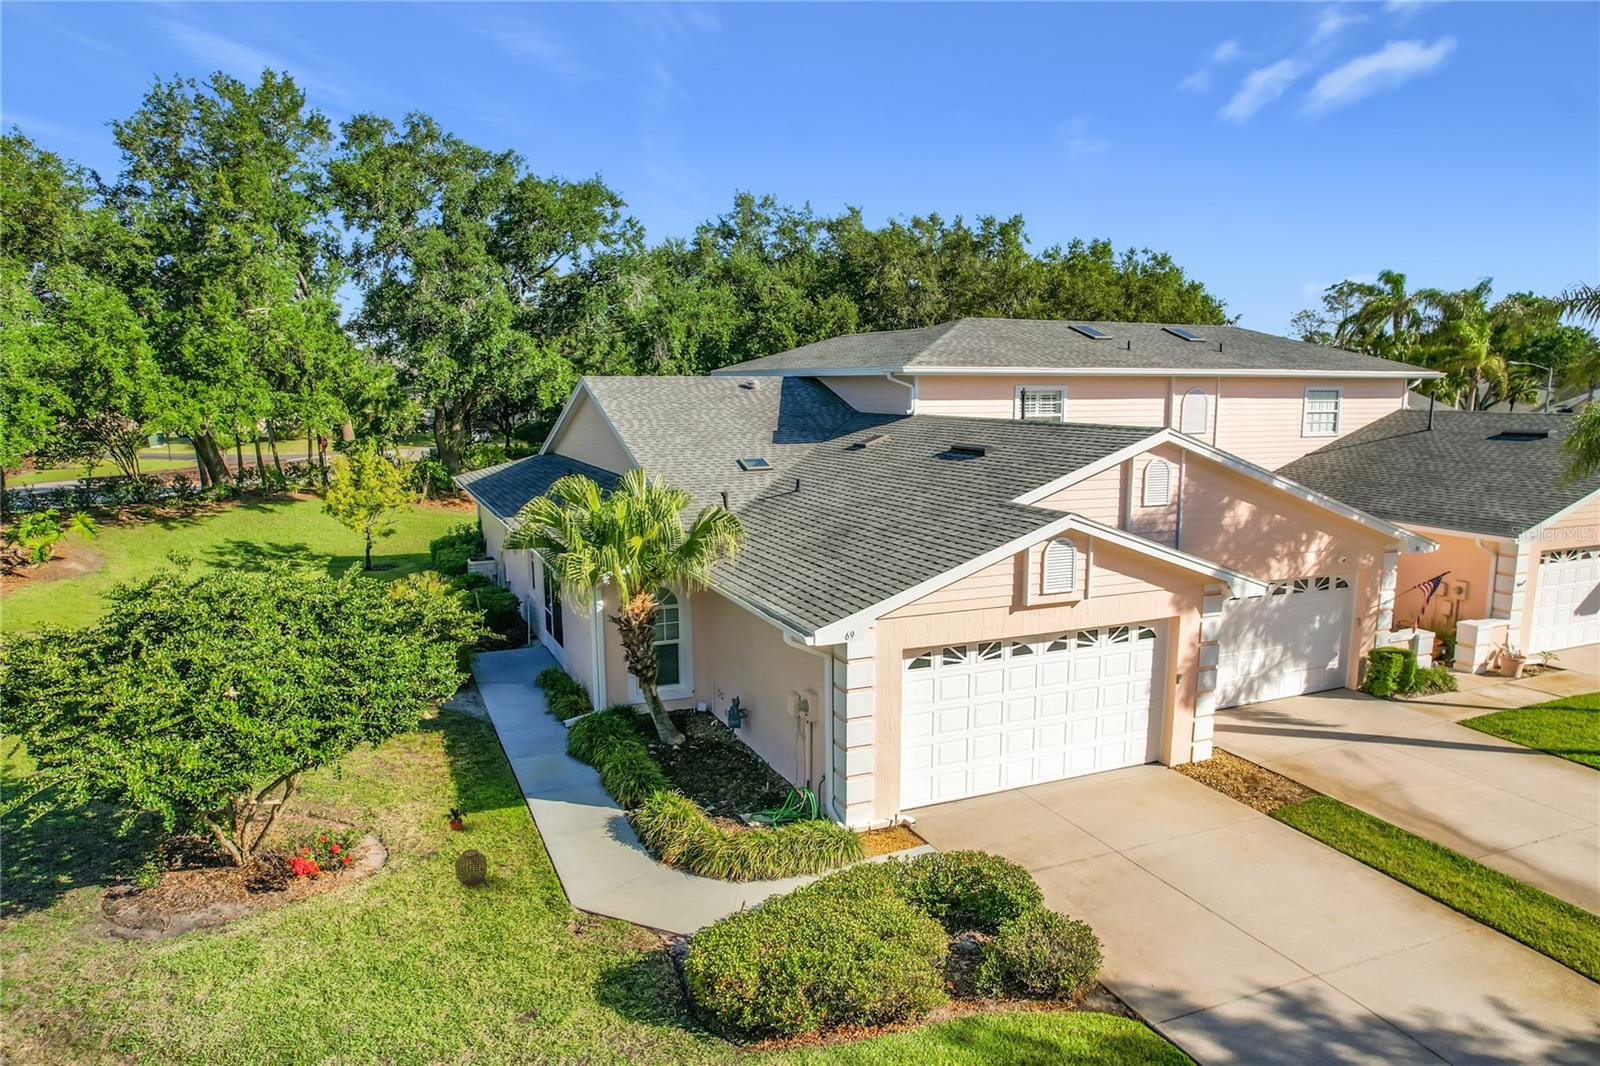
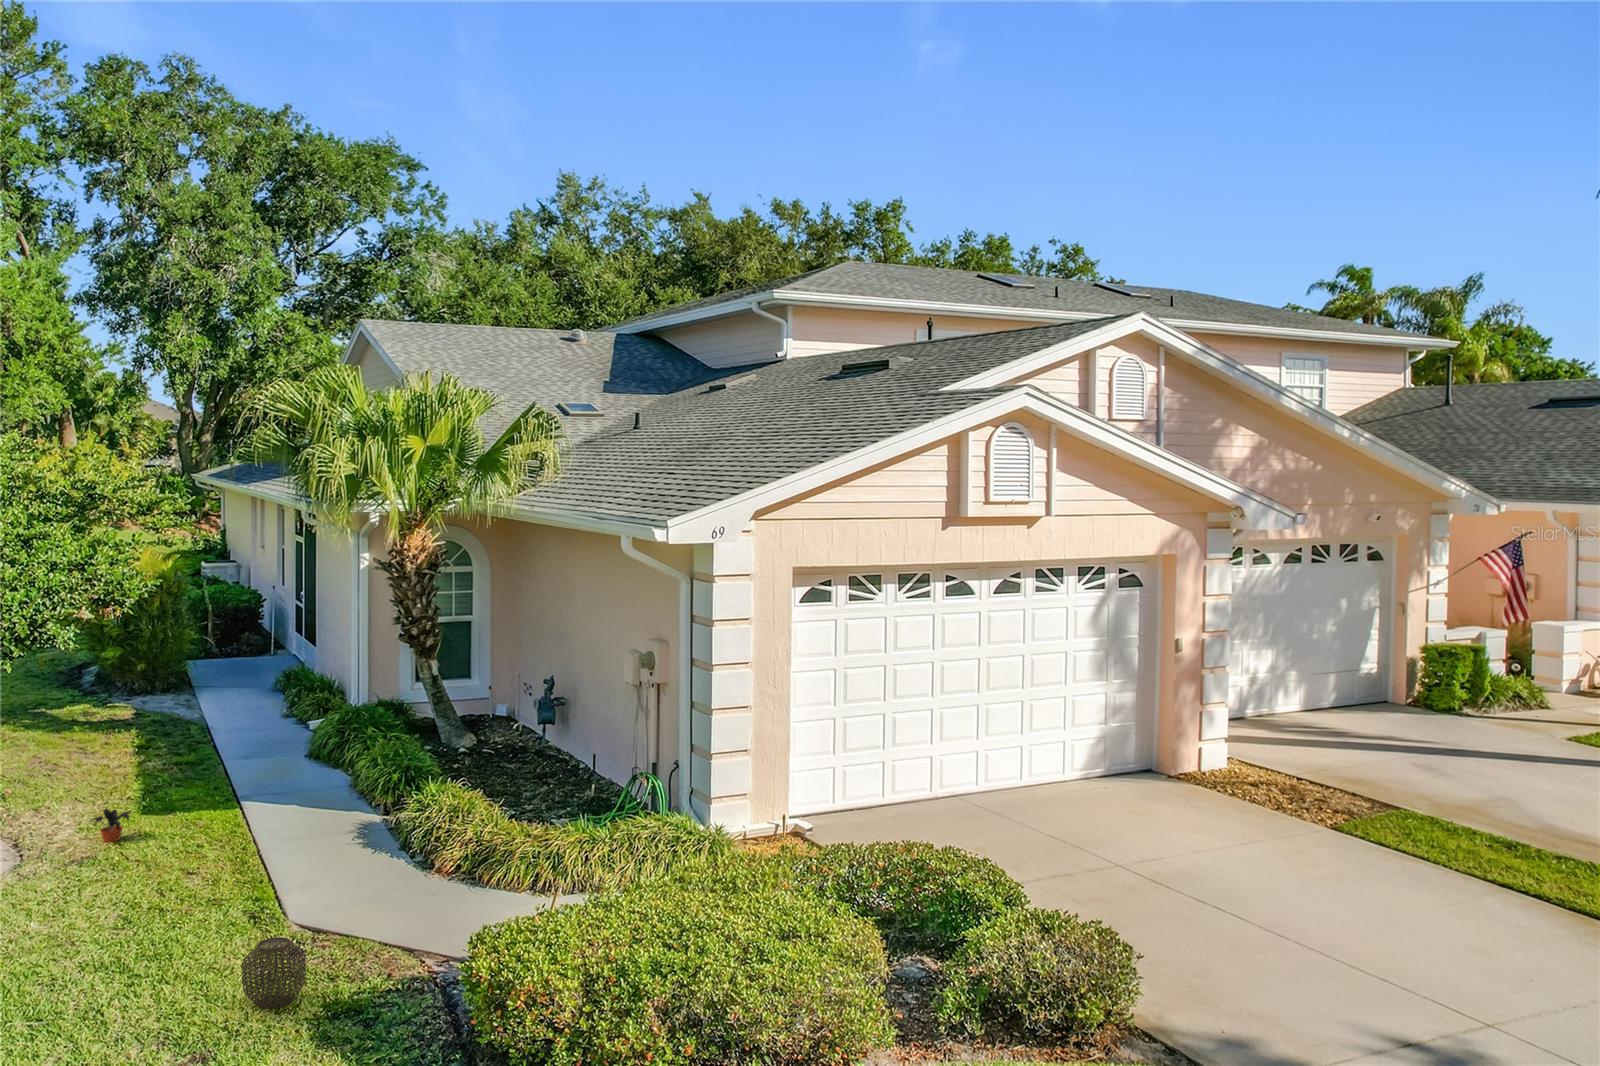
woven basket: present [455,849,487,886] -> present [242,937,306,1009]

